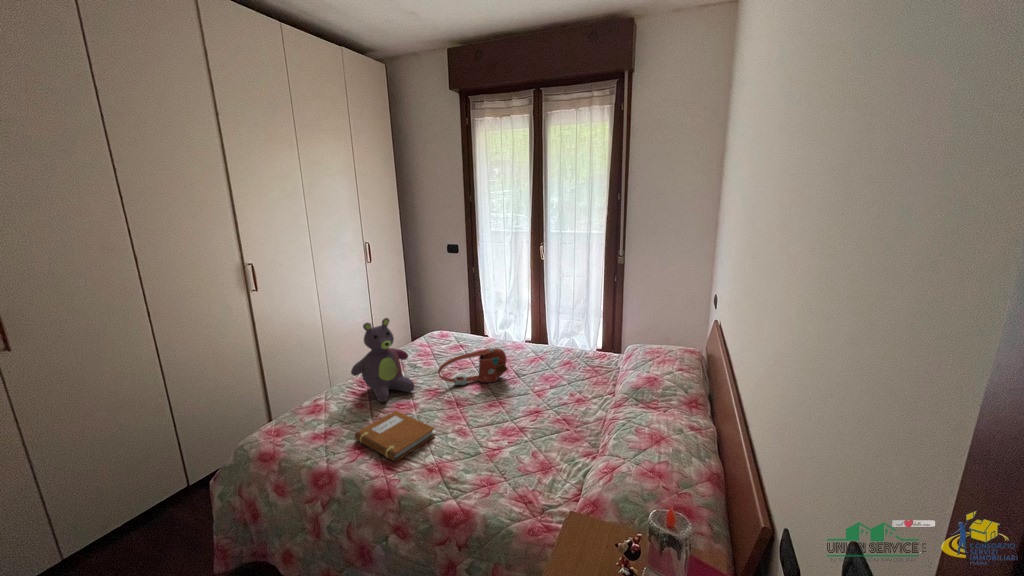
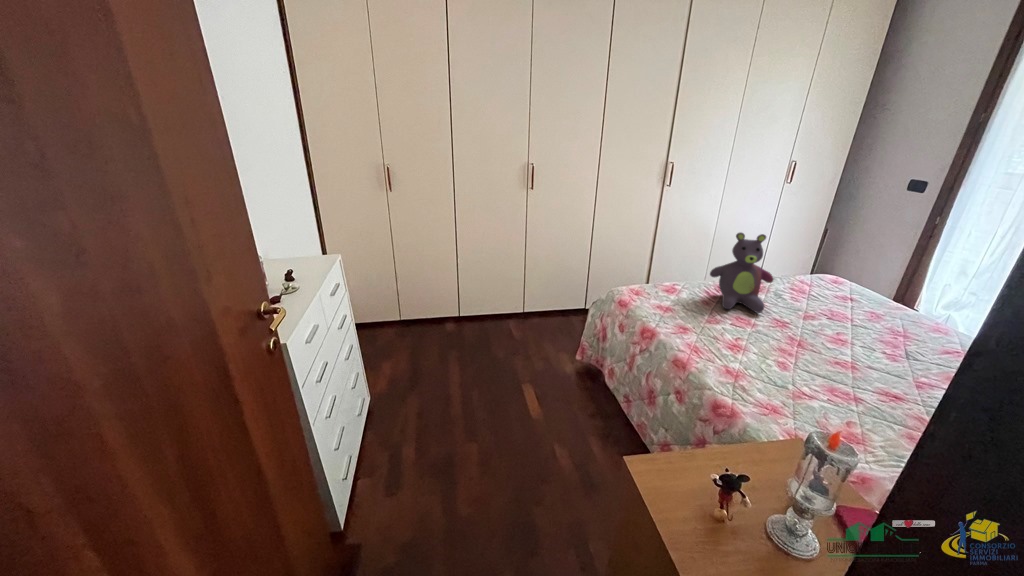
handbag: present [438,348,508,385] -> none [795,299,898,348]
notebook: present [355,411,435,461] -> none [685,317,756,354]

